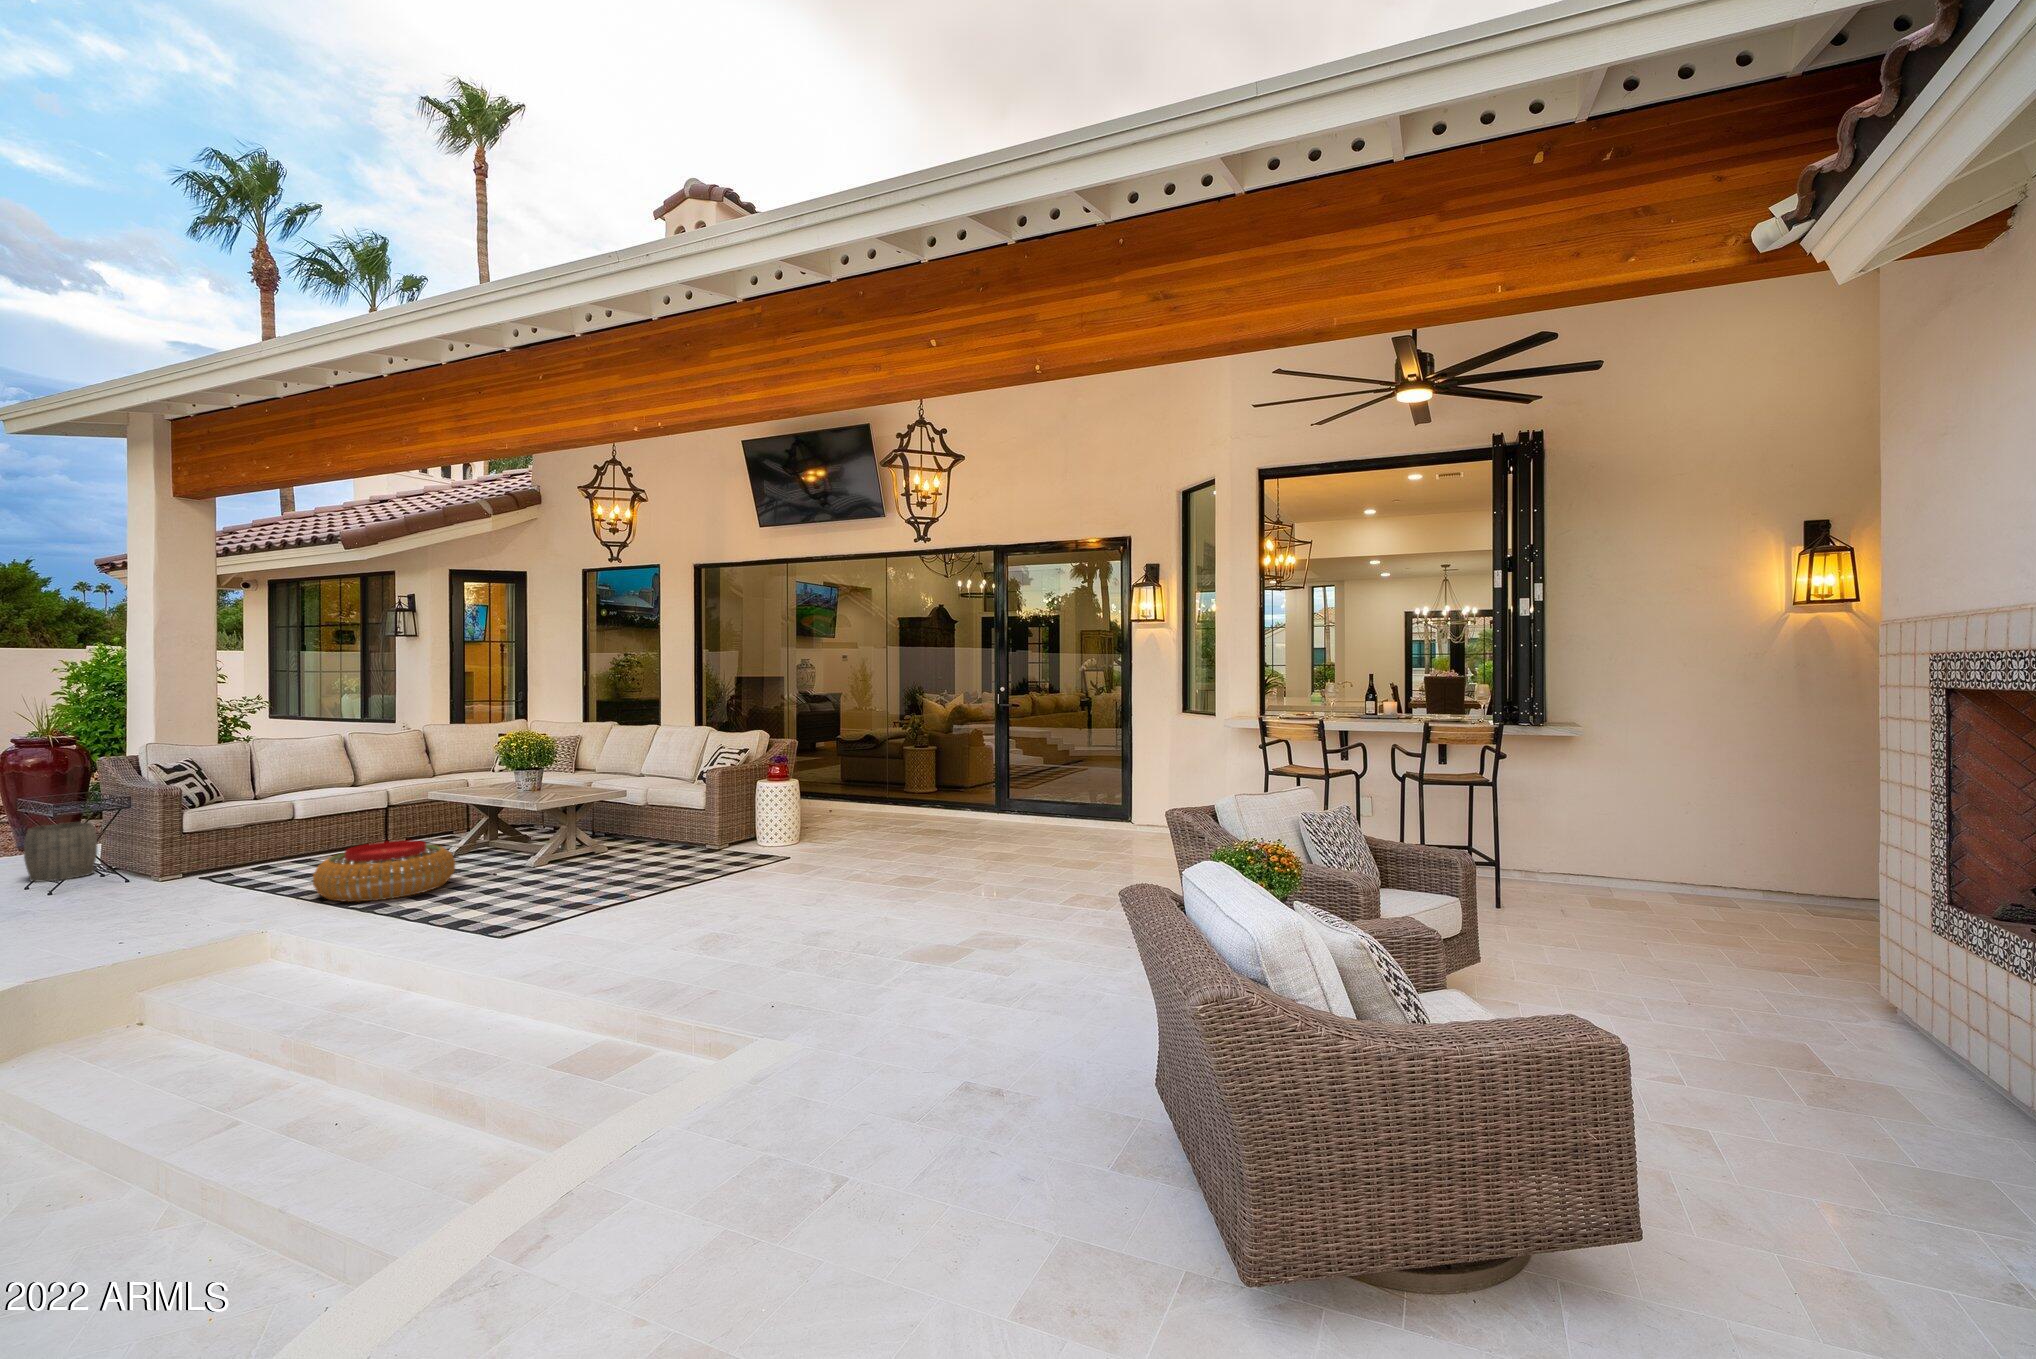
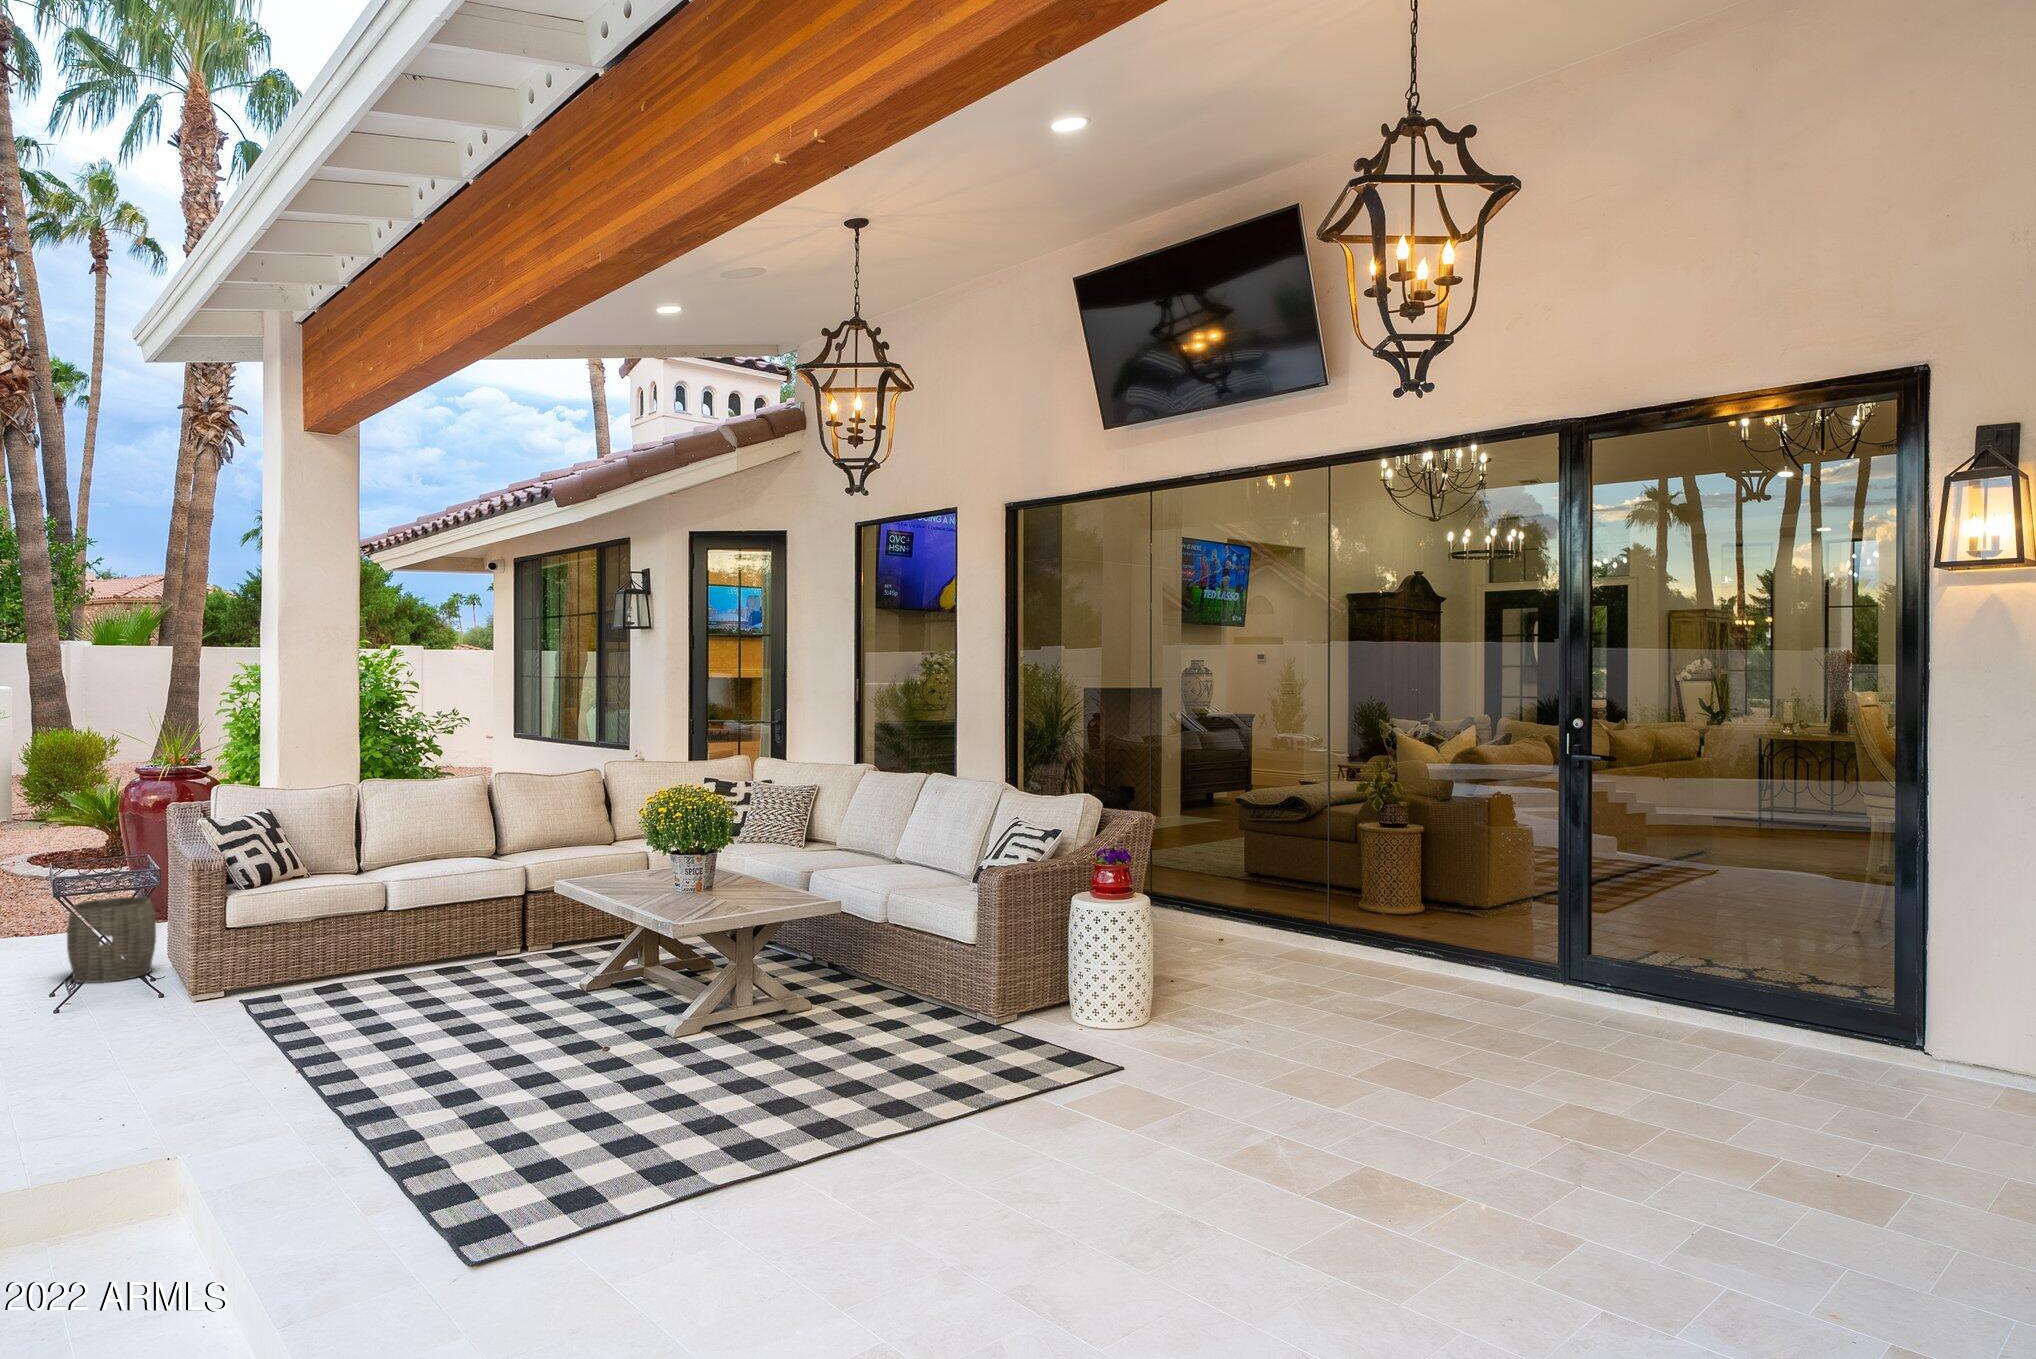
pouf: present [313,840,455,902] -> none [325,974,546,1087]

